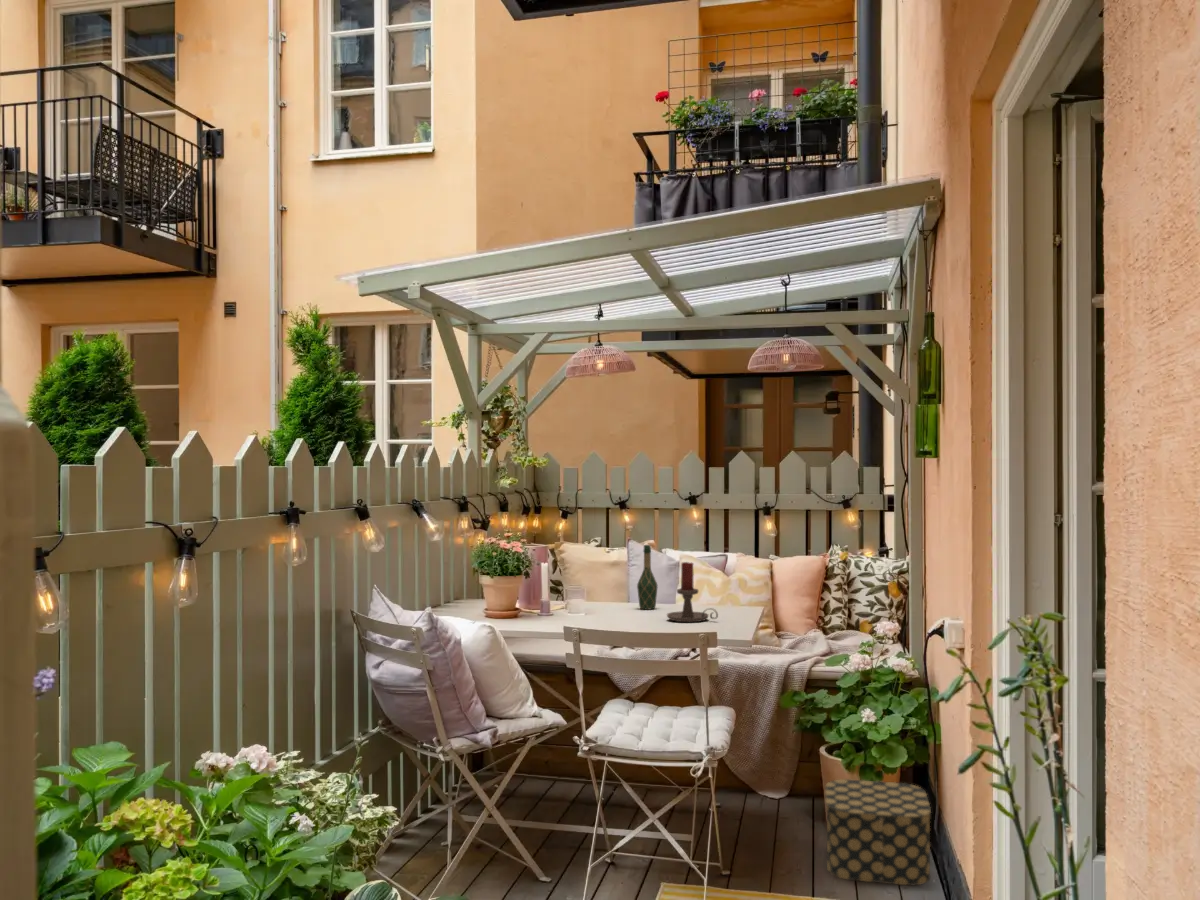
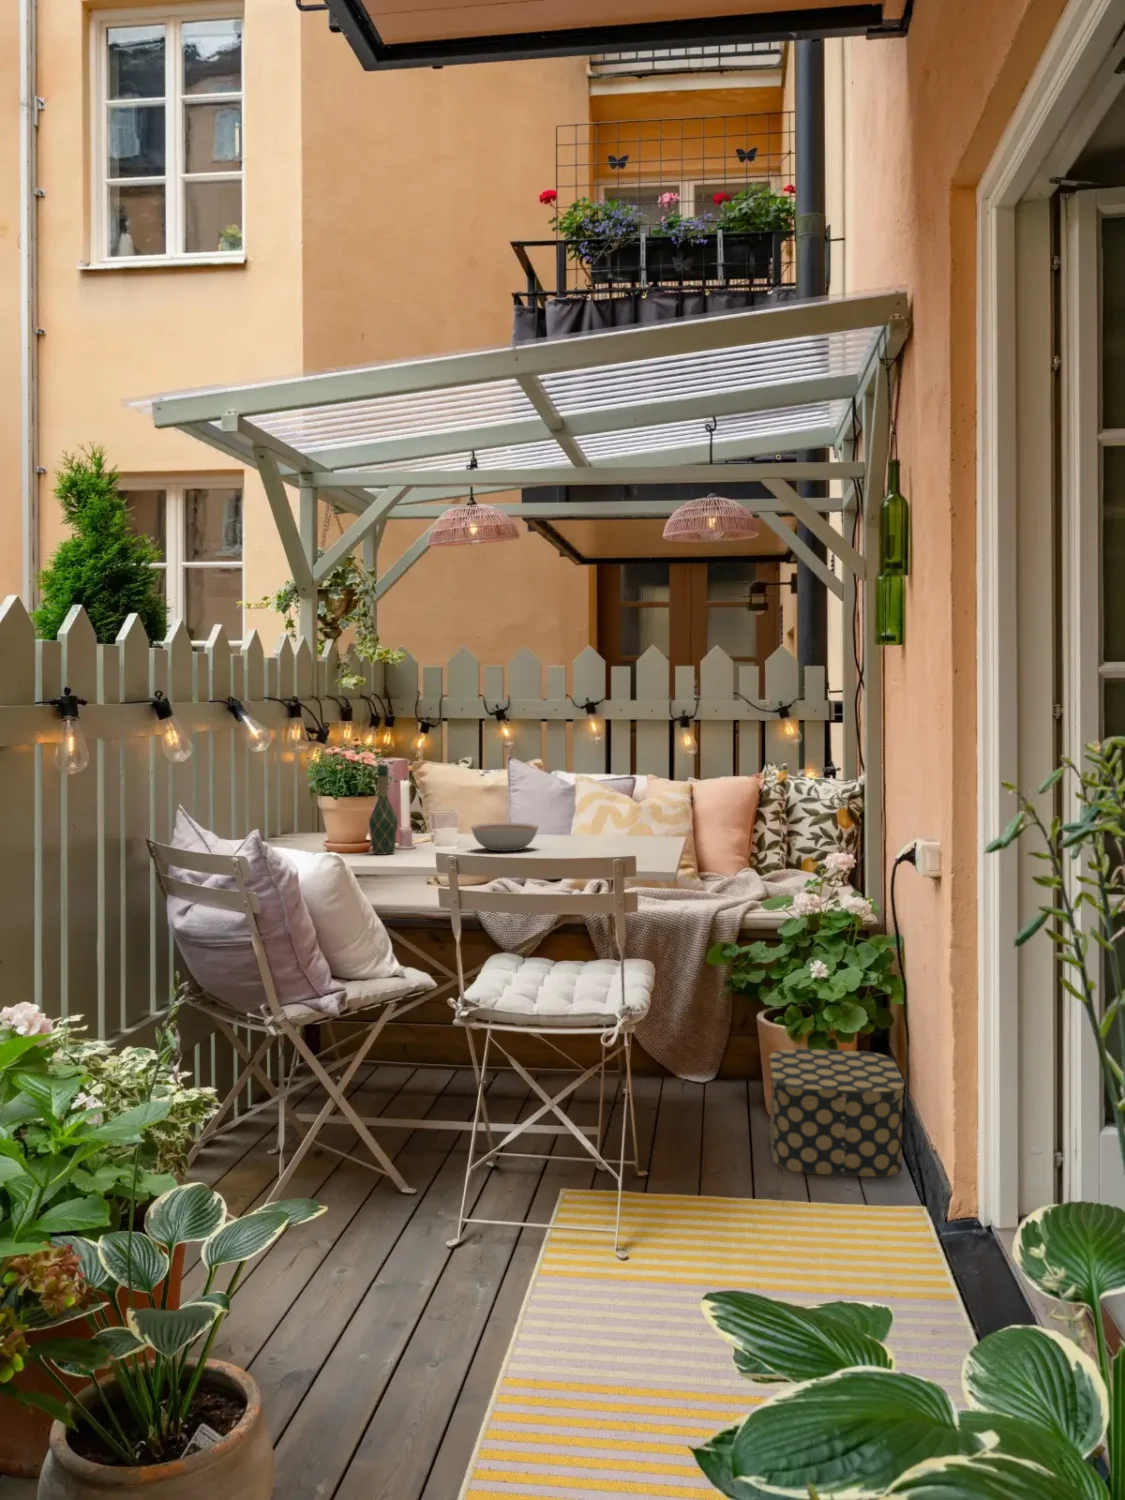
wine bottle: present [637,545,658,610] -> present [369,765,397,854]
candle holder: present [667,562,718,622] -> none [566,776,632,854]
bowl: none [594,595,647,618] -> present [471,823,538,851]

